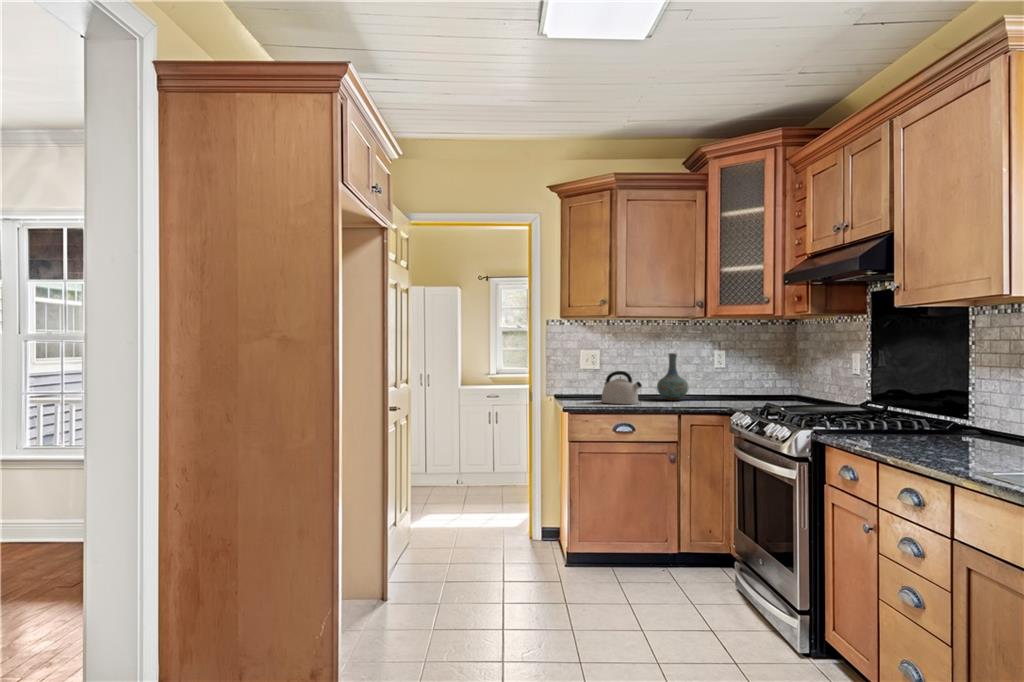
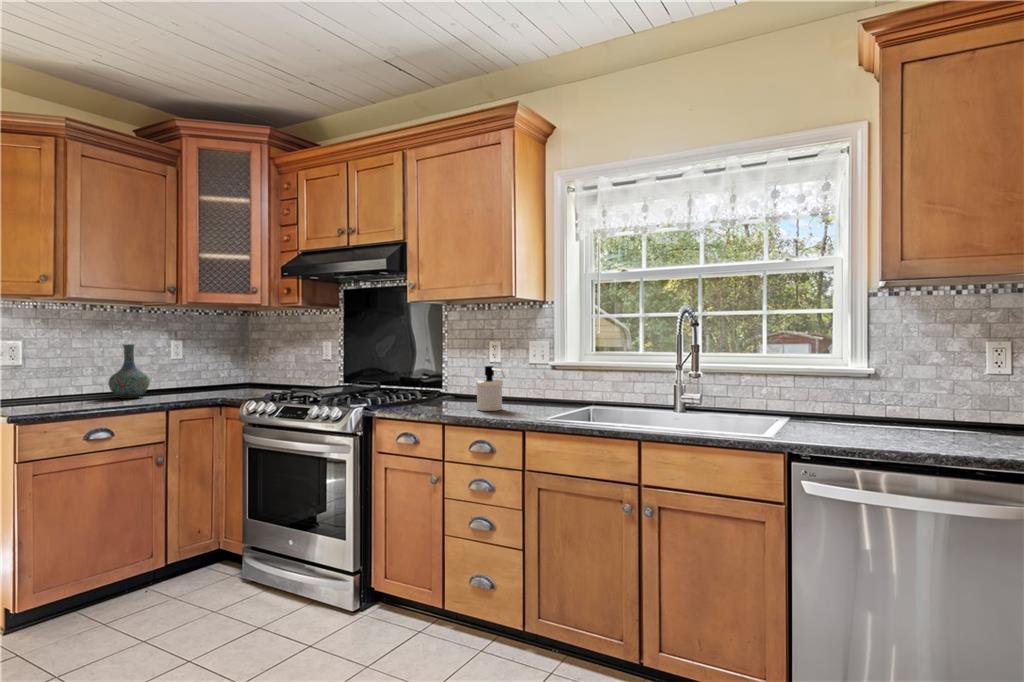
kettle: present [601,371,642,404] -> none [43,367,106,409]
soap dispenser: none [945,391,990,454] -> present [476,366,505,411]

